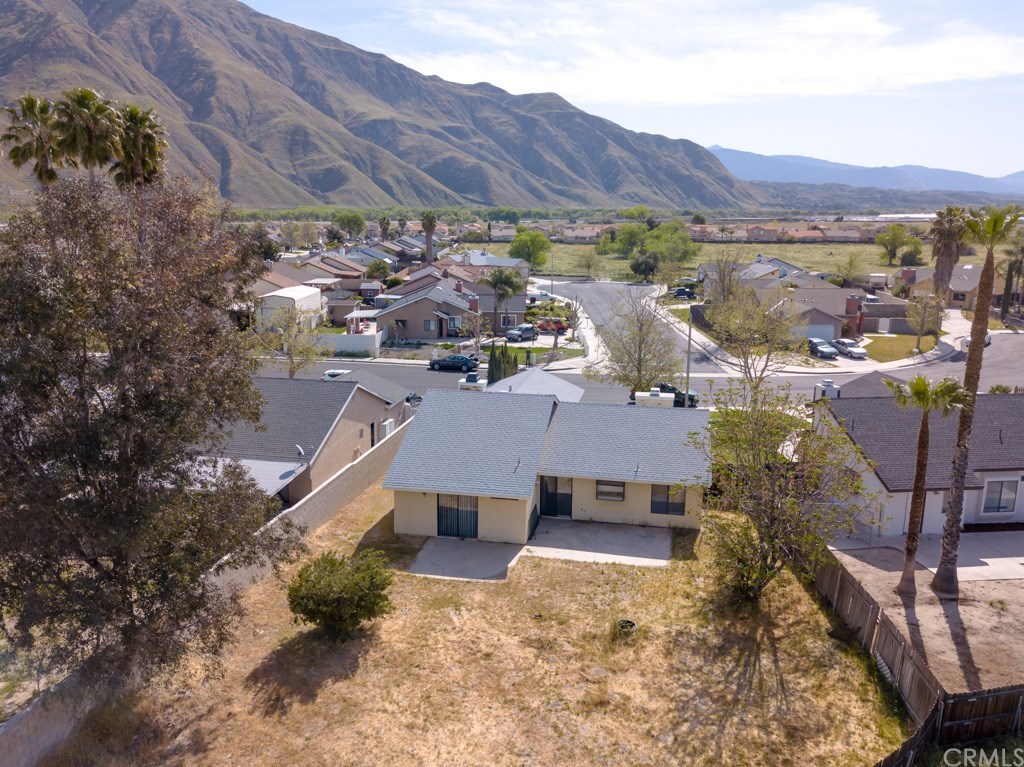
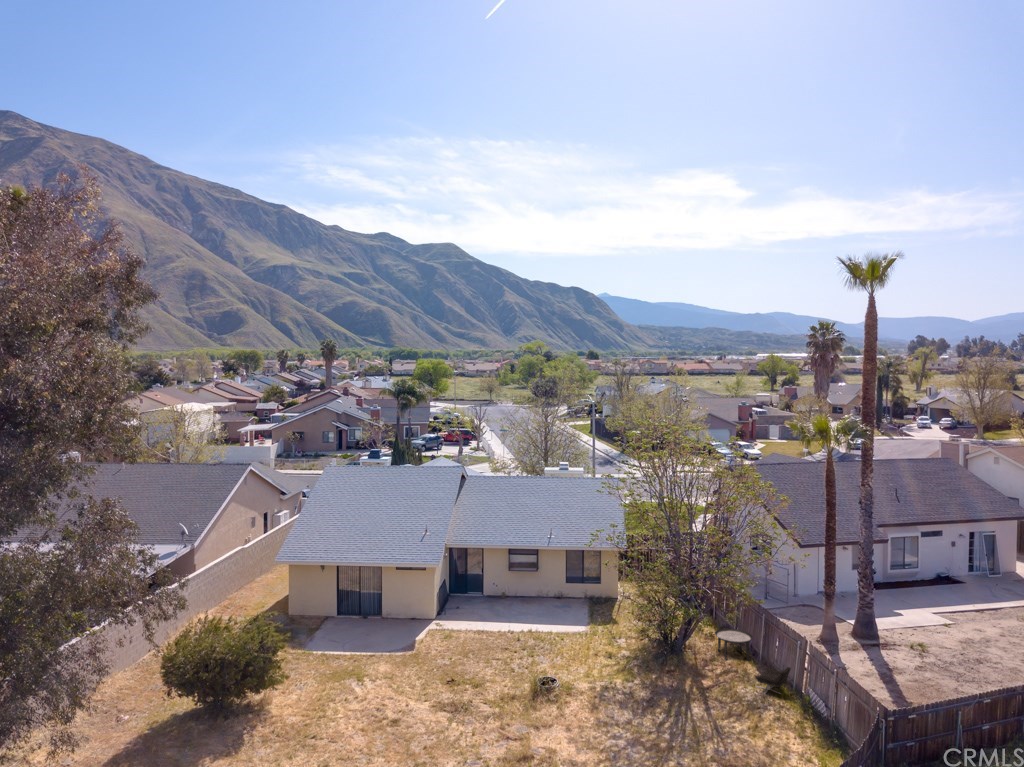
round table: none [790,575,828,609] -> present [715,628,753,661]

